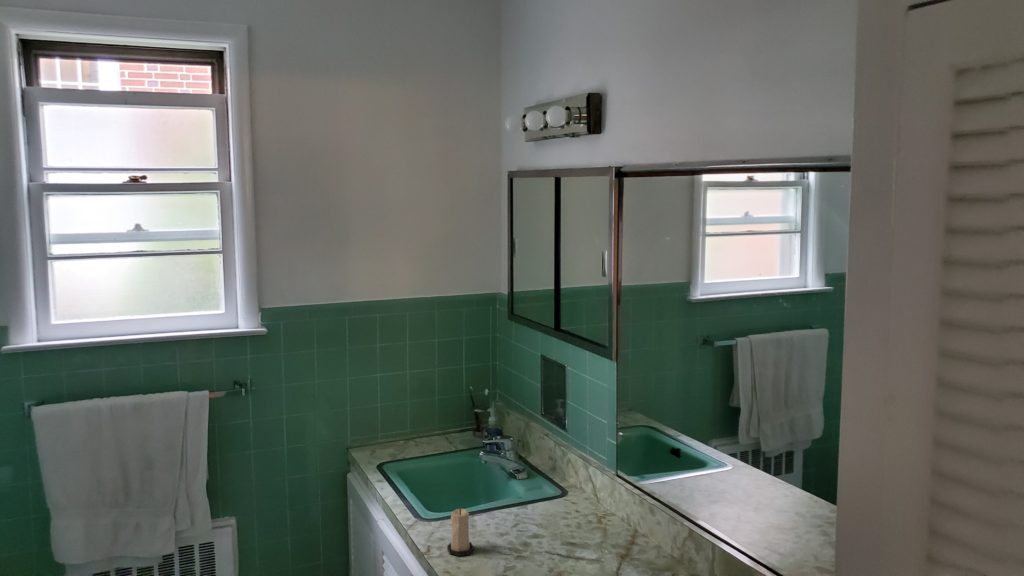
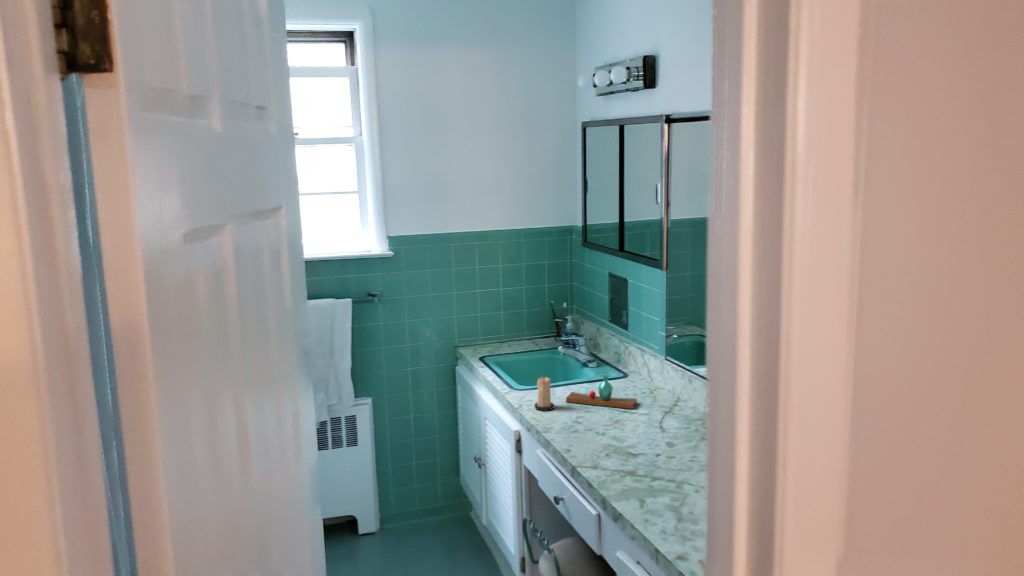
vase: none [489,503,582,550] -> present [566,375,637,409]

